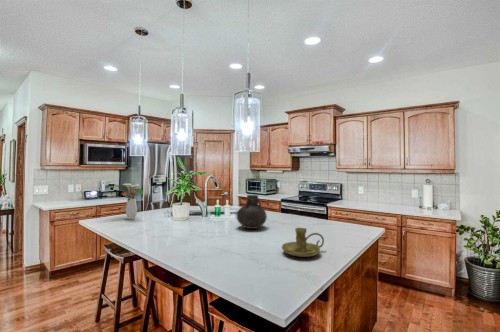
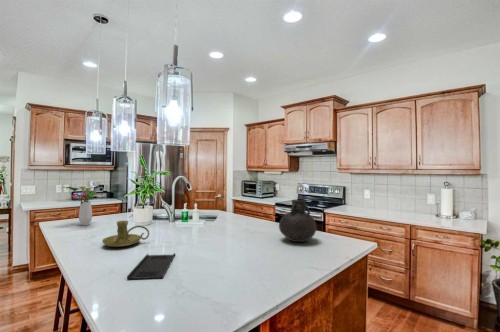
vase: present [237,195,267,229] -> present [279,200,316,242]
candle holder: present [282,228,324,257] -> present [103,221,149,247]
tray: none [213,238,242,256] -> present [127,253,175,279]

